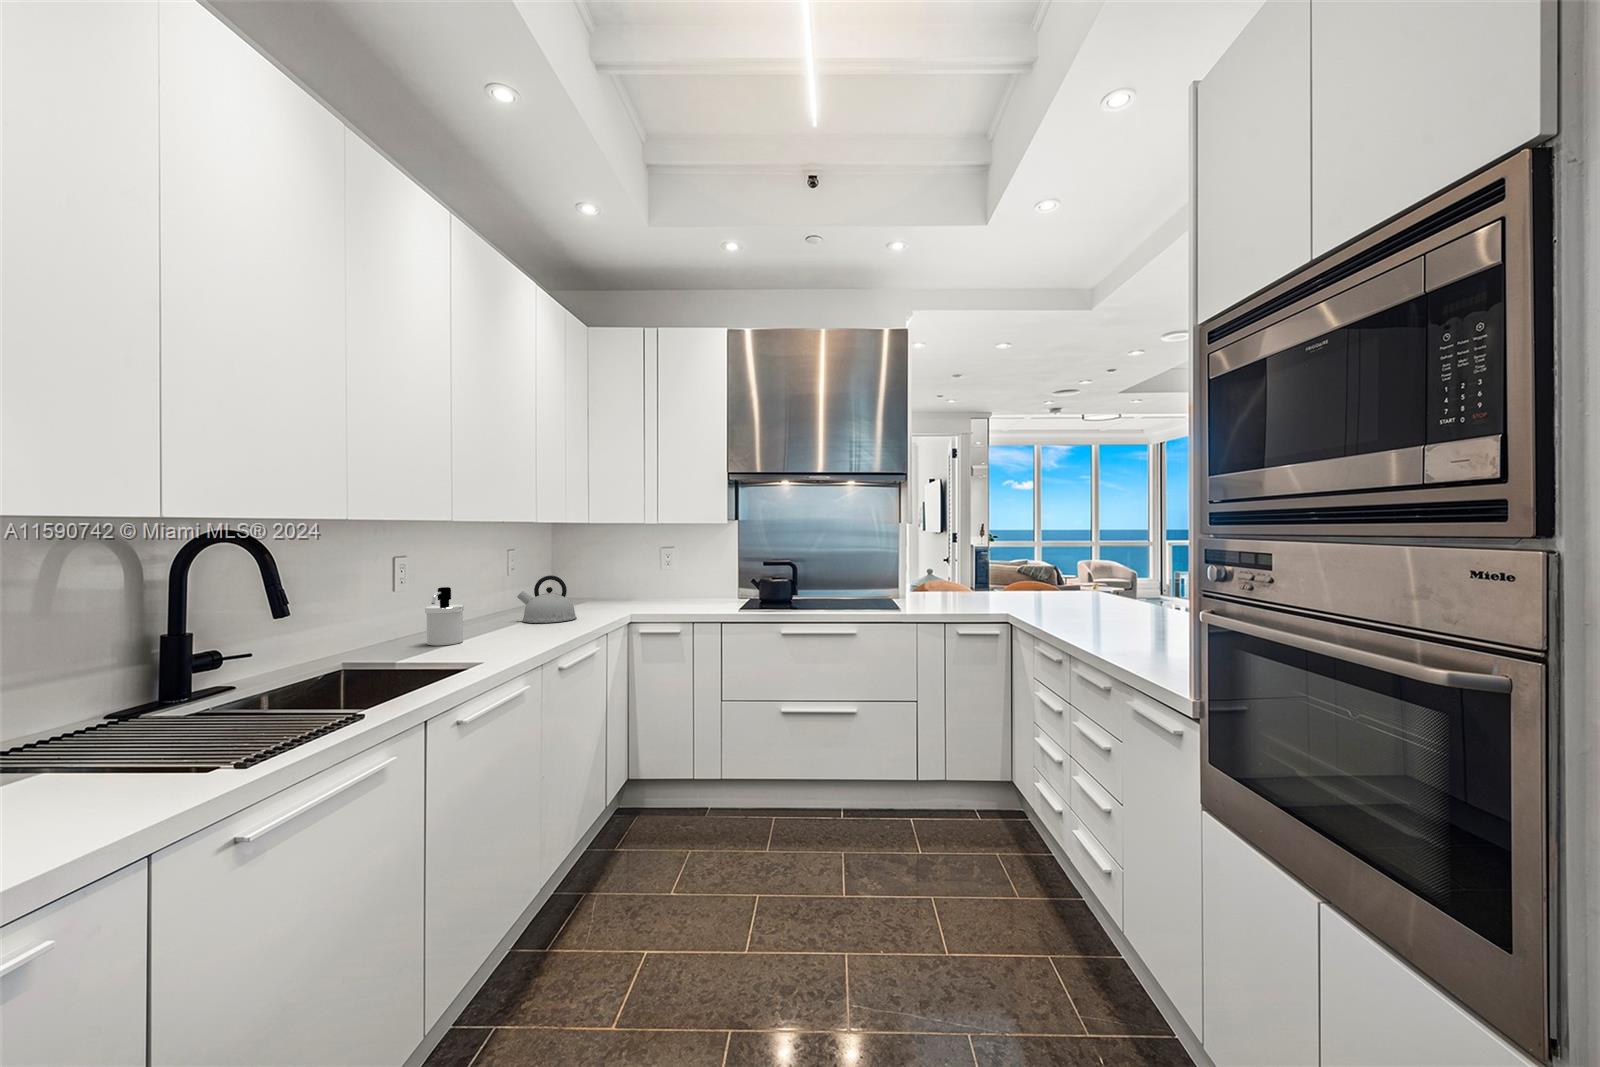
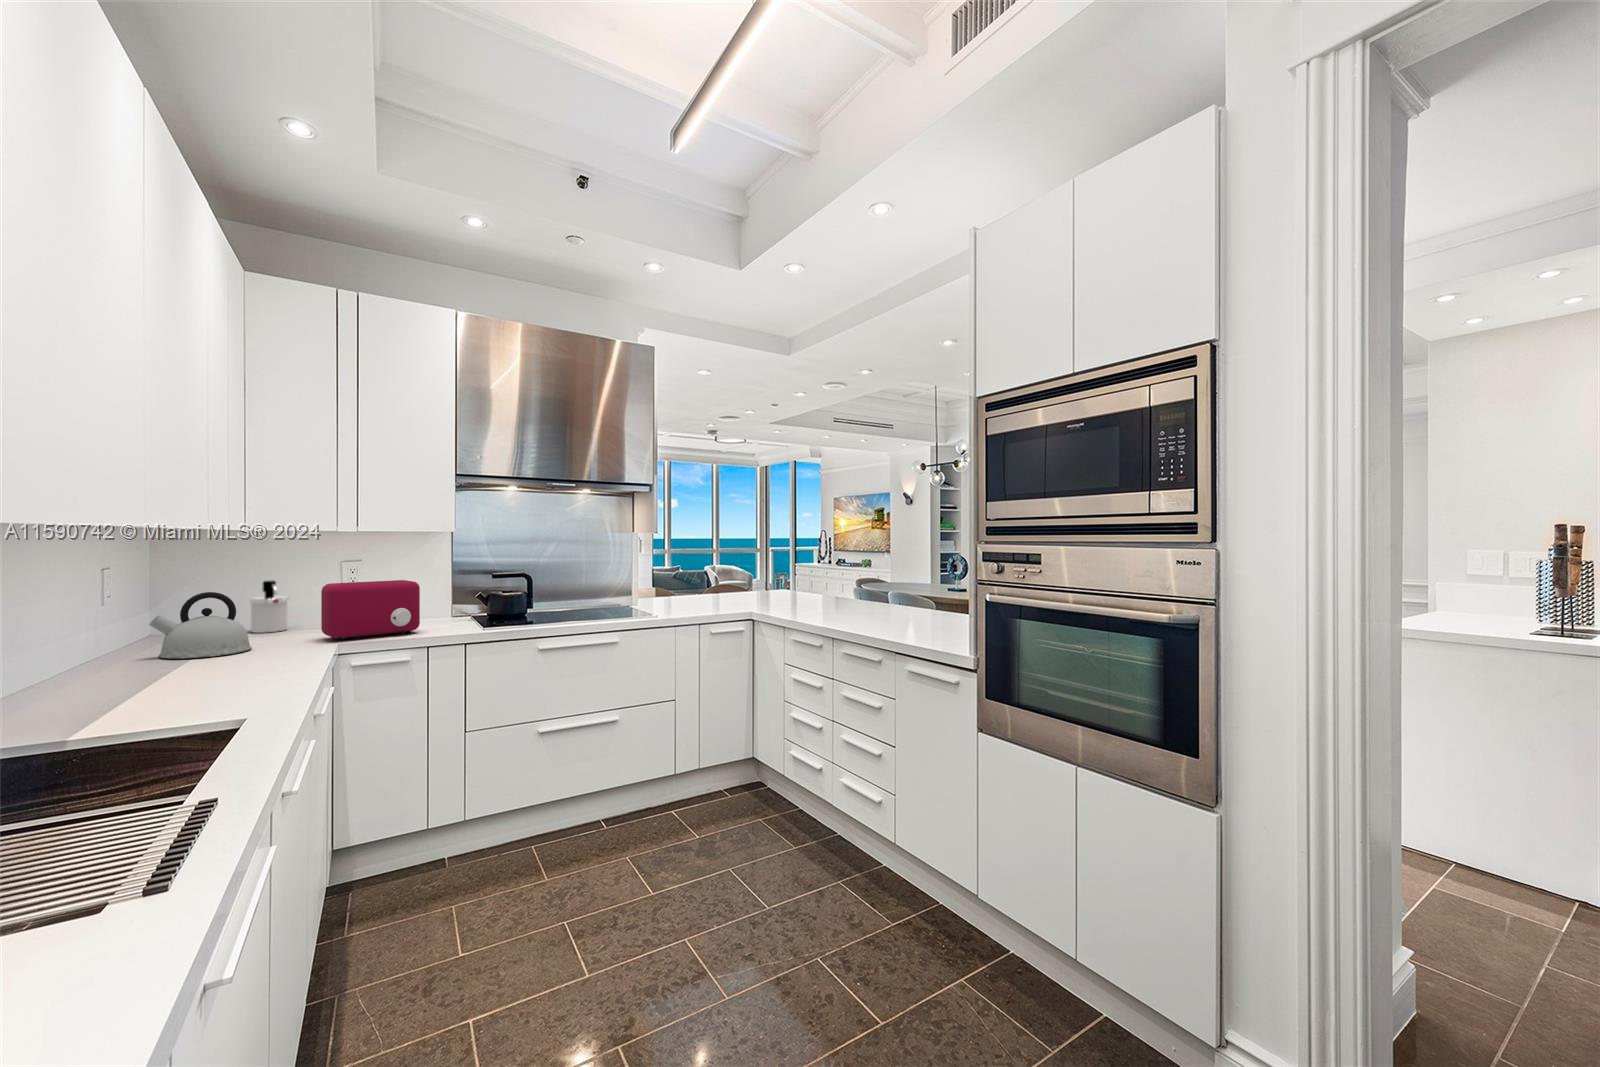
toaster: none [623,570,691,617] -> present [321,580,420,641]
soap dispenser: present [425,587,464,646] -> present [249,581,289,633]

